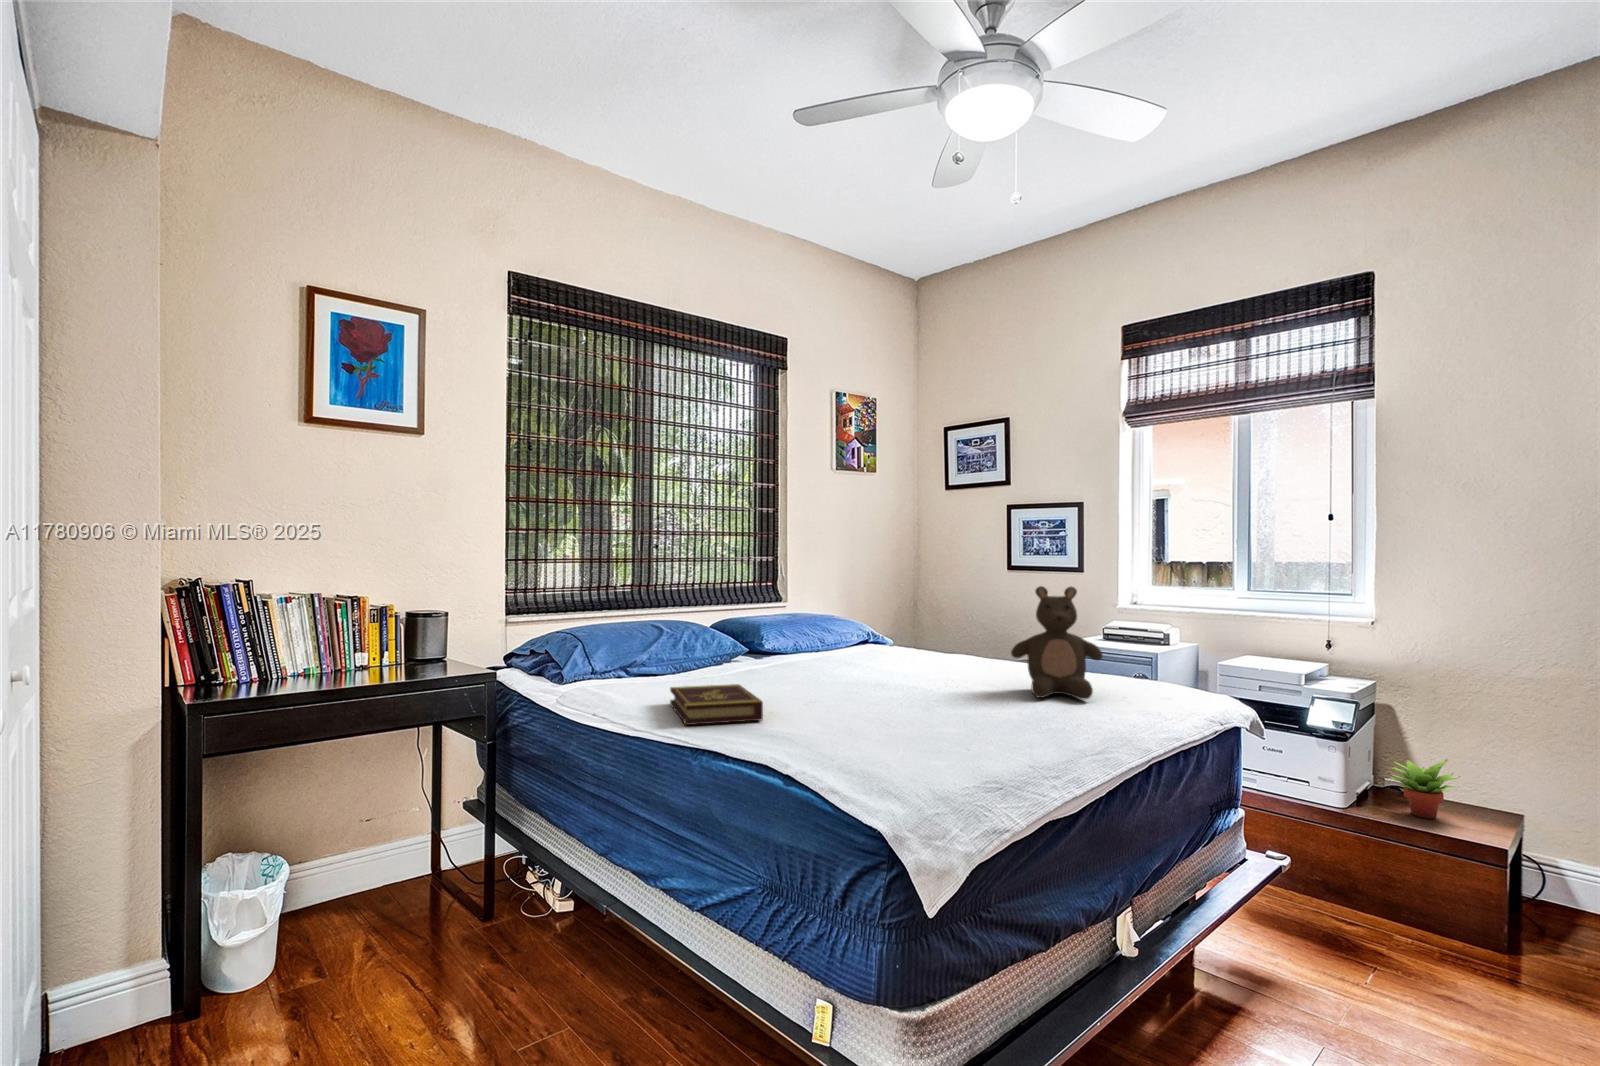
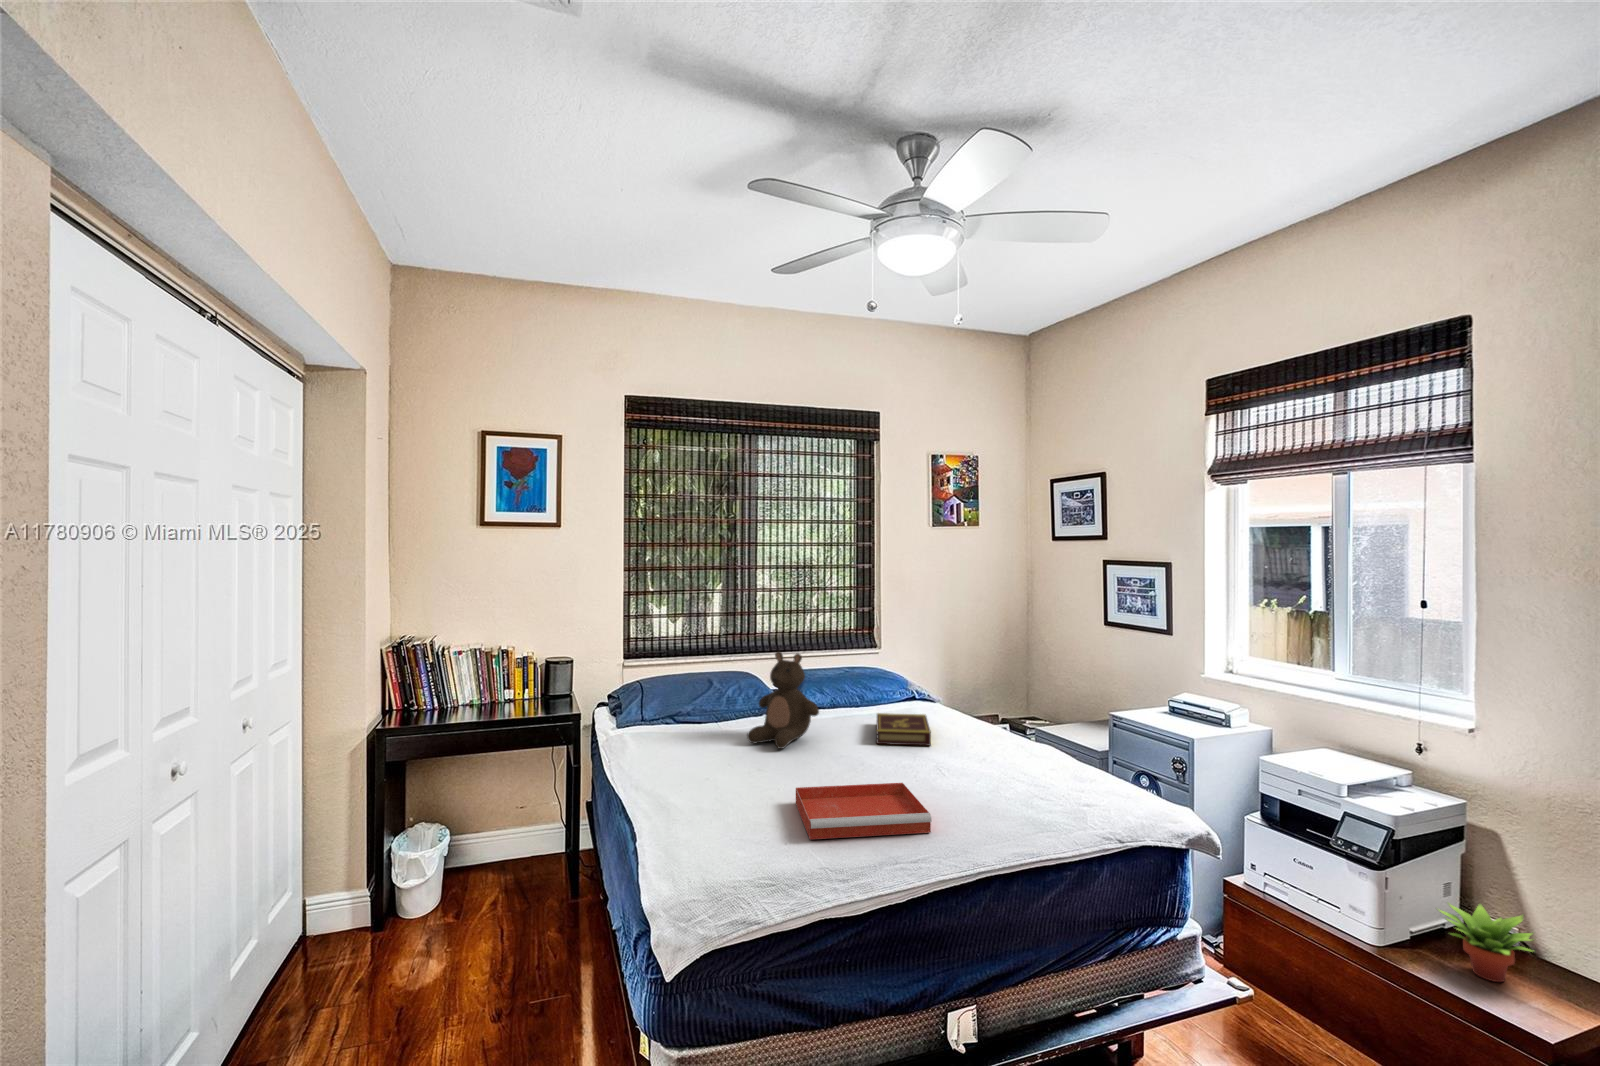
stuffed bear: present [1011,586,1103,699] -> present [747,651,819,749]
book: present [670,684,763,725] -> present [876,713,931,746]
tray: none [884,700,1059,753] -> present [796,783,932,839]

